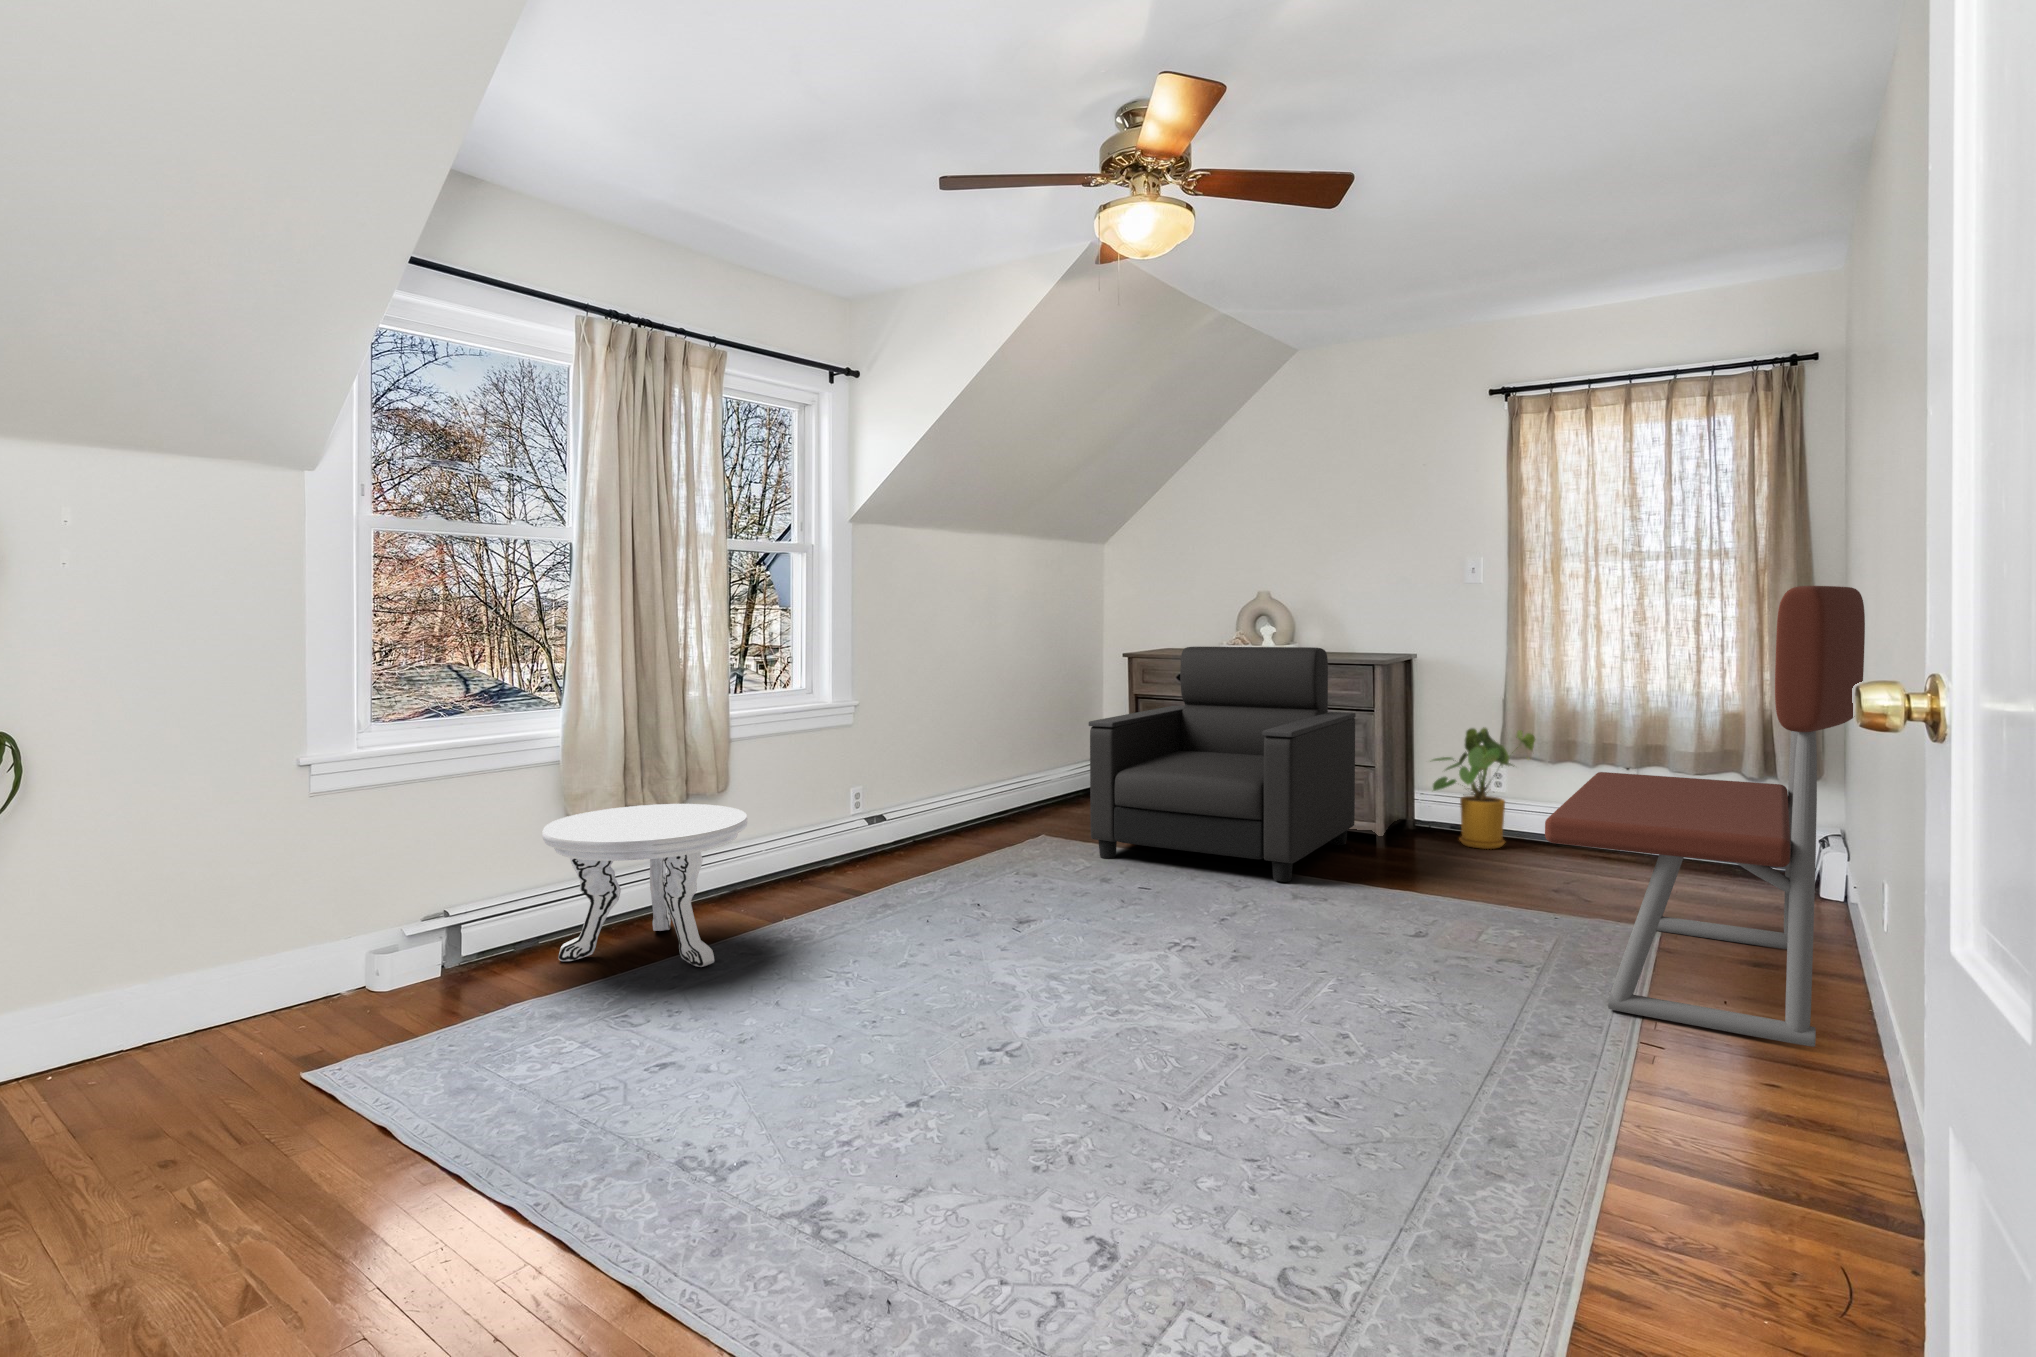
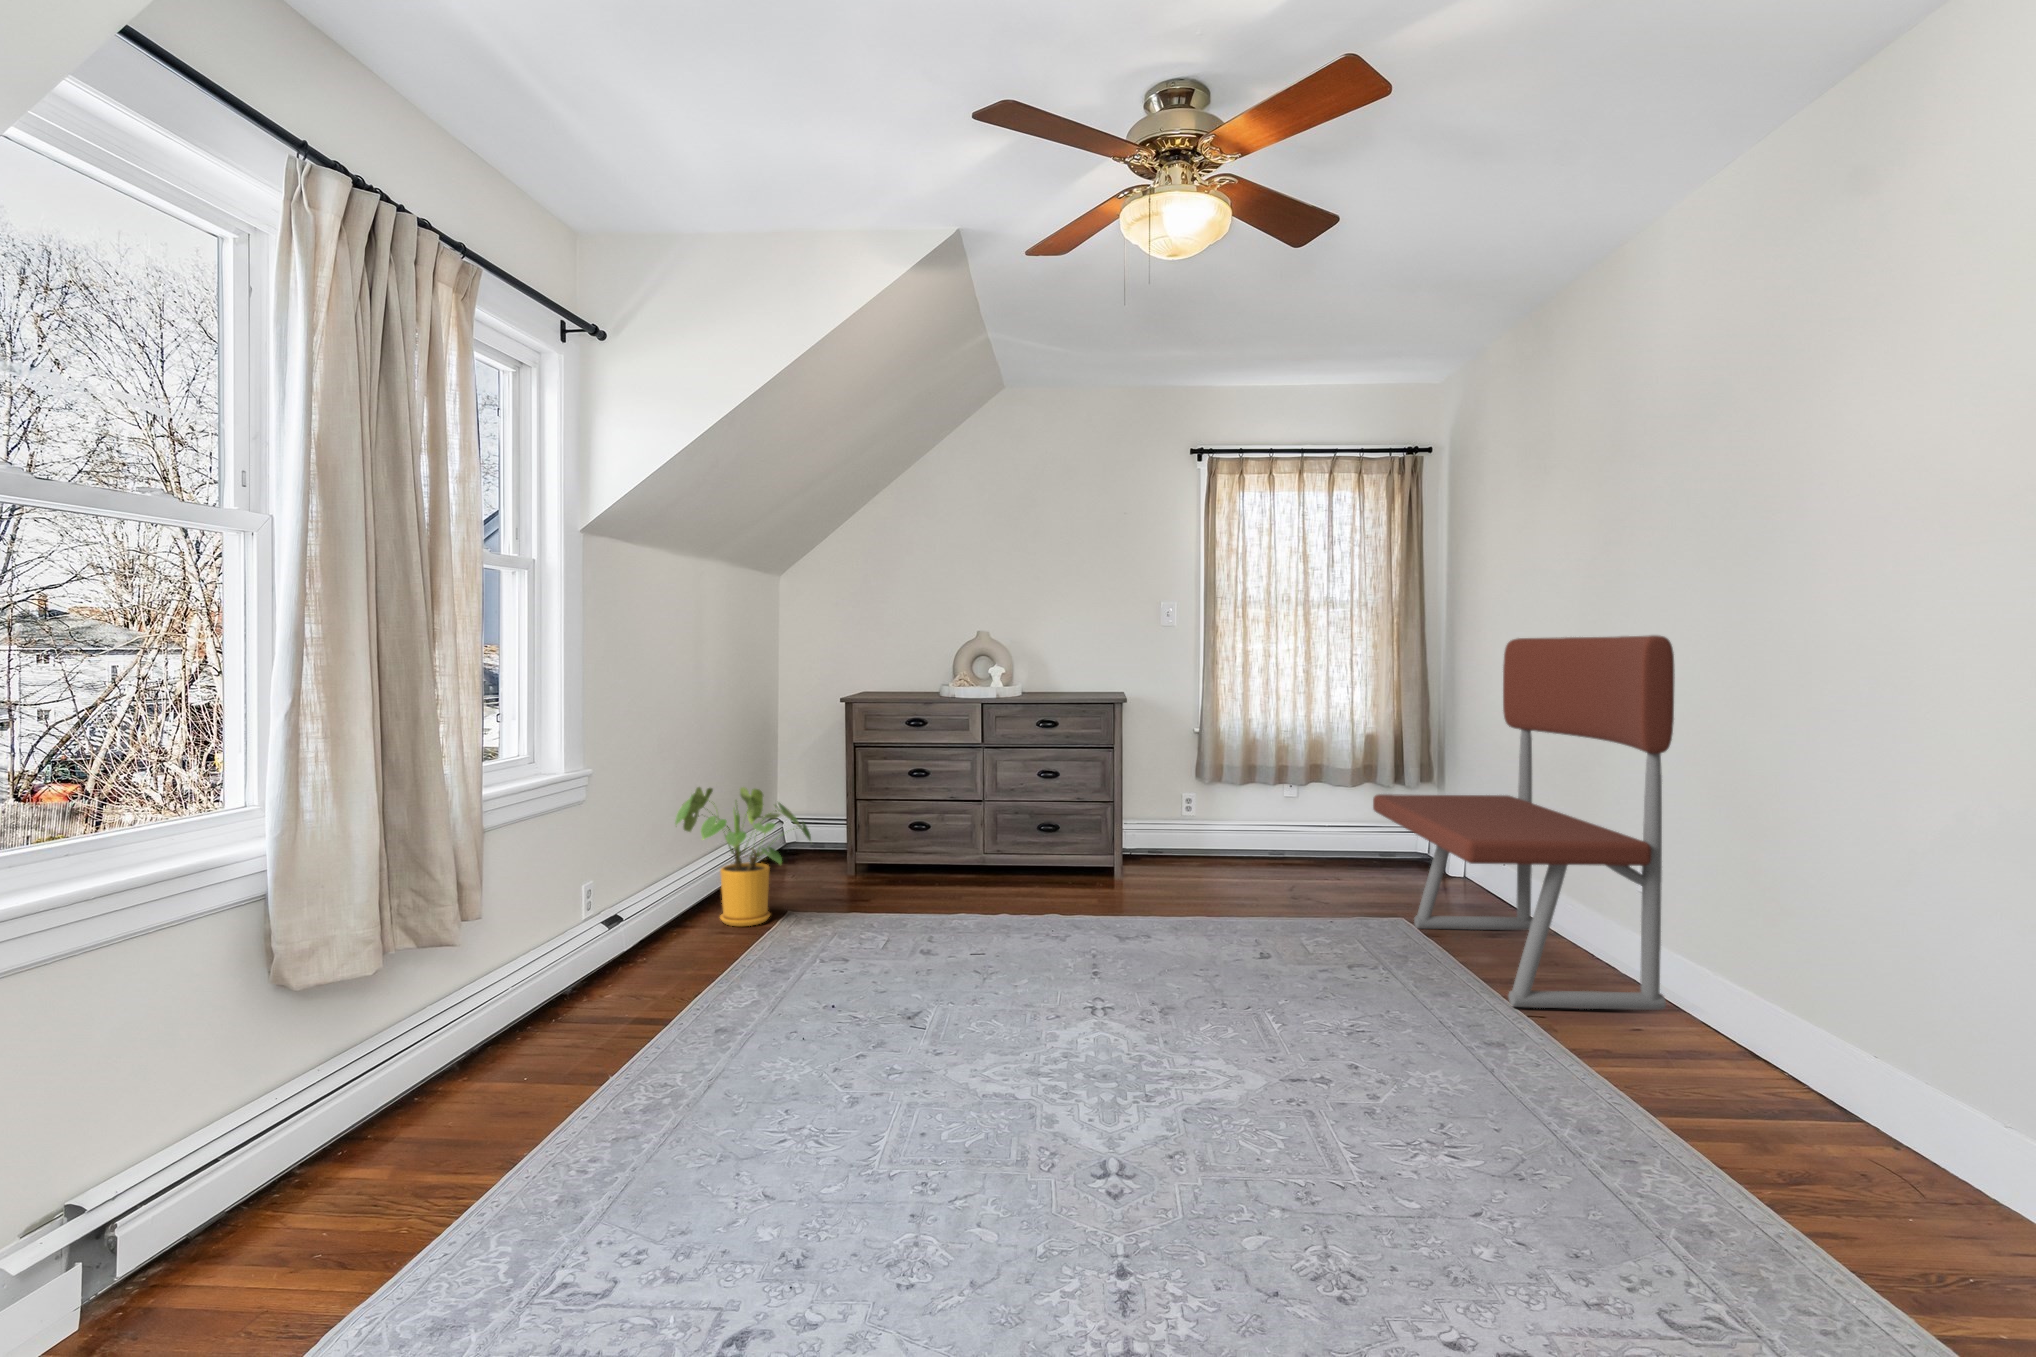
armchair: present [1089,647,1356,882] -> none [882,686,1119,929]
house plant: present [1433,727,1535,849] -> present [675,787,811,926]
side table: present [542,804,747,967] -> none [285,931,632,1235]

